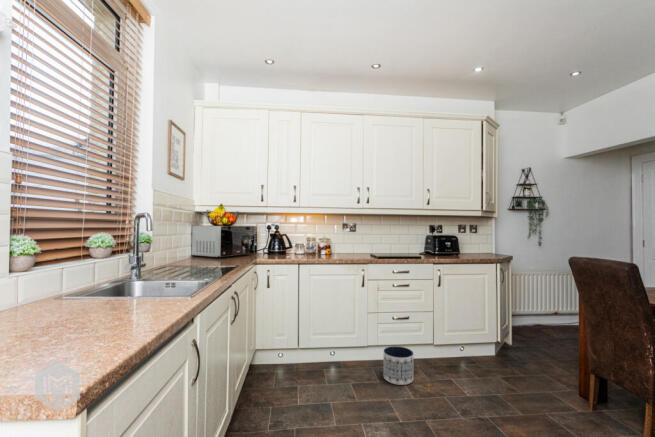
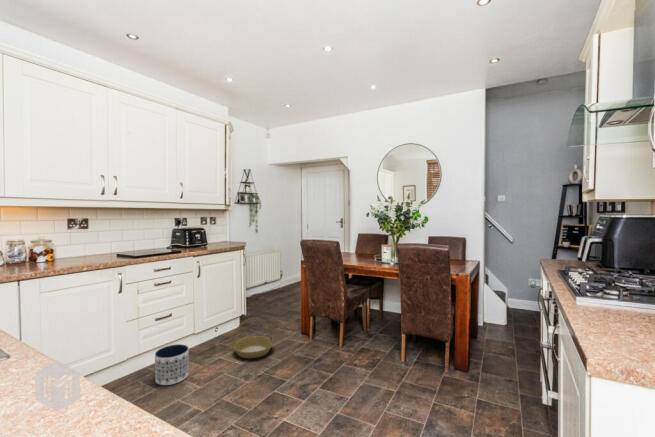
basket: none [466,347,521,399] -> present [233,318,274,358]

